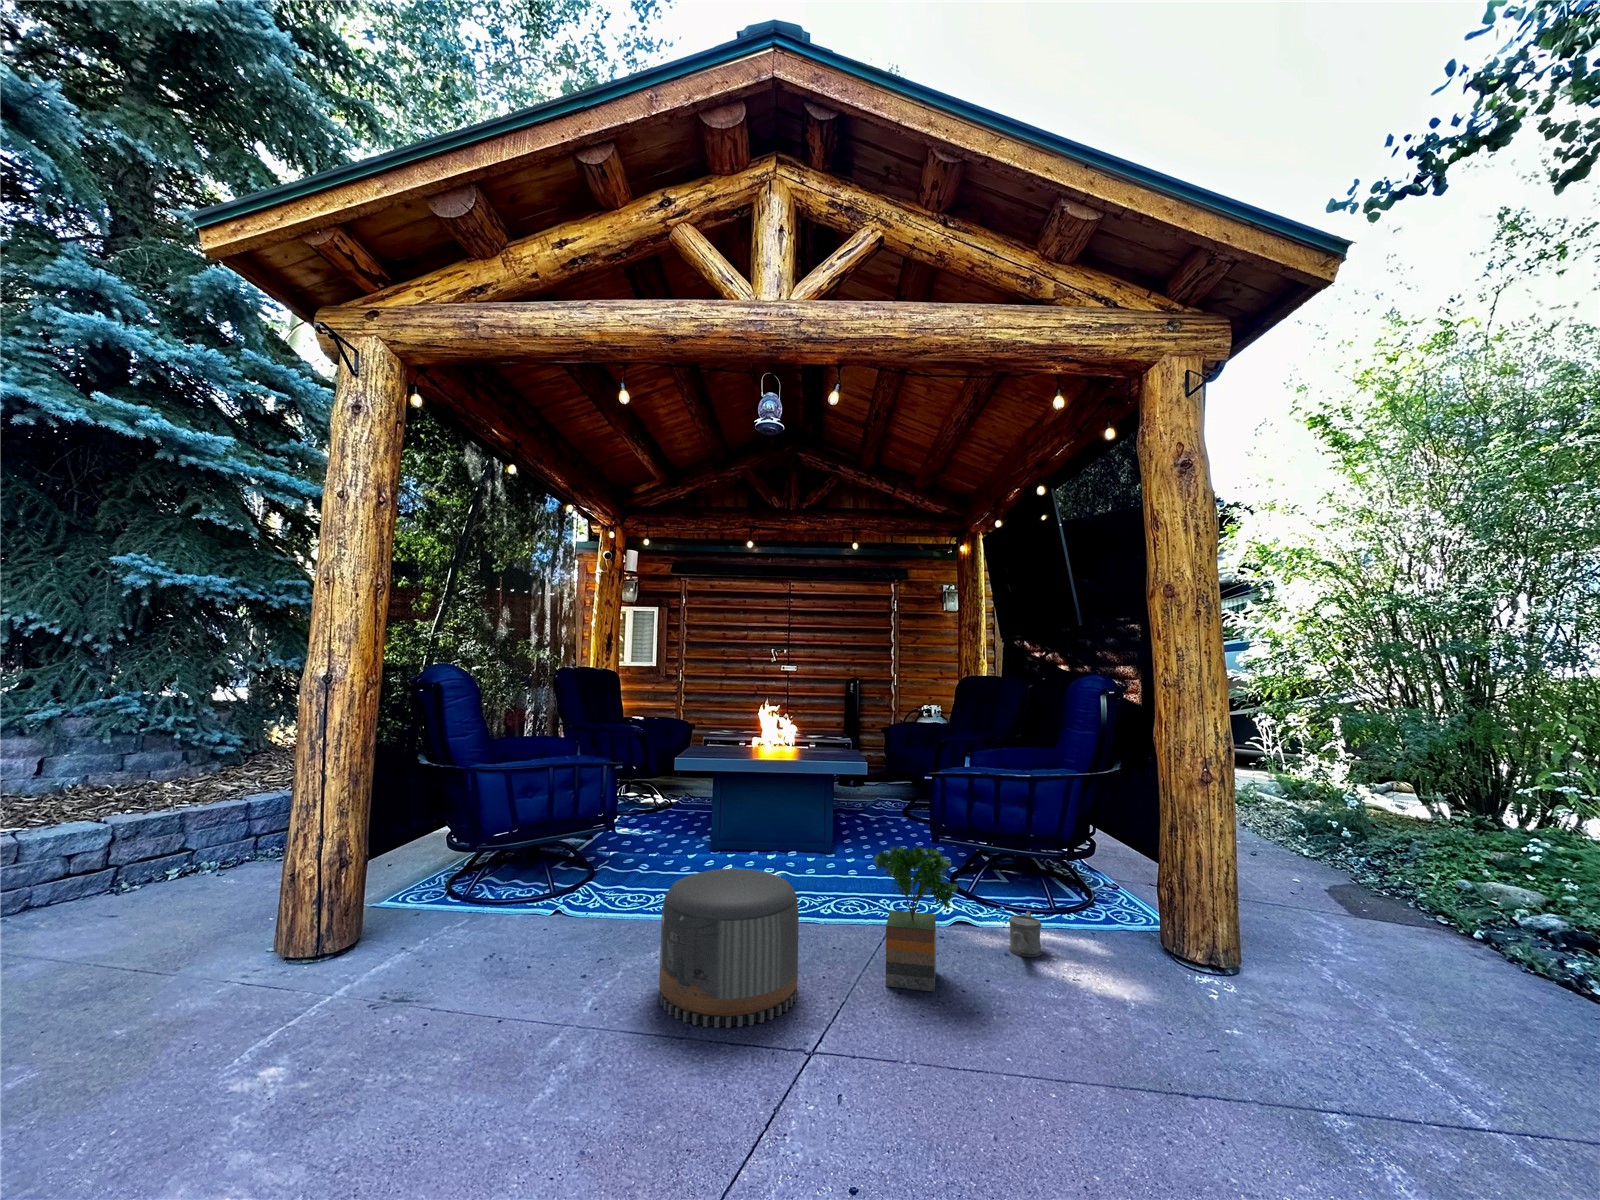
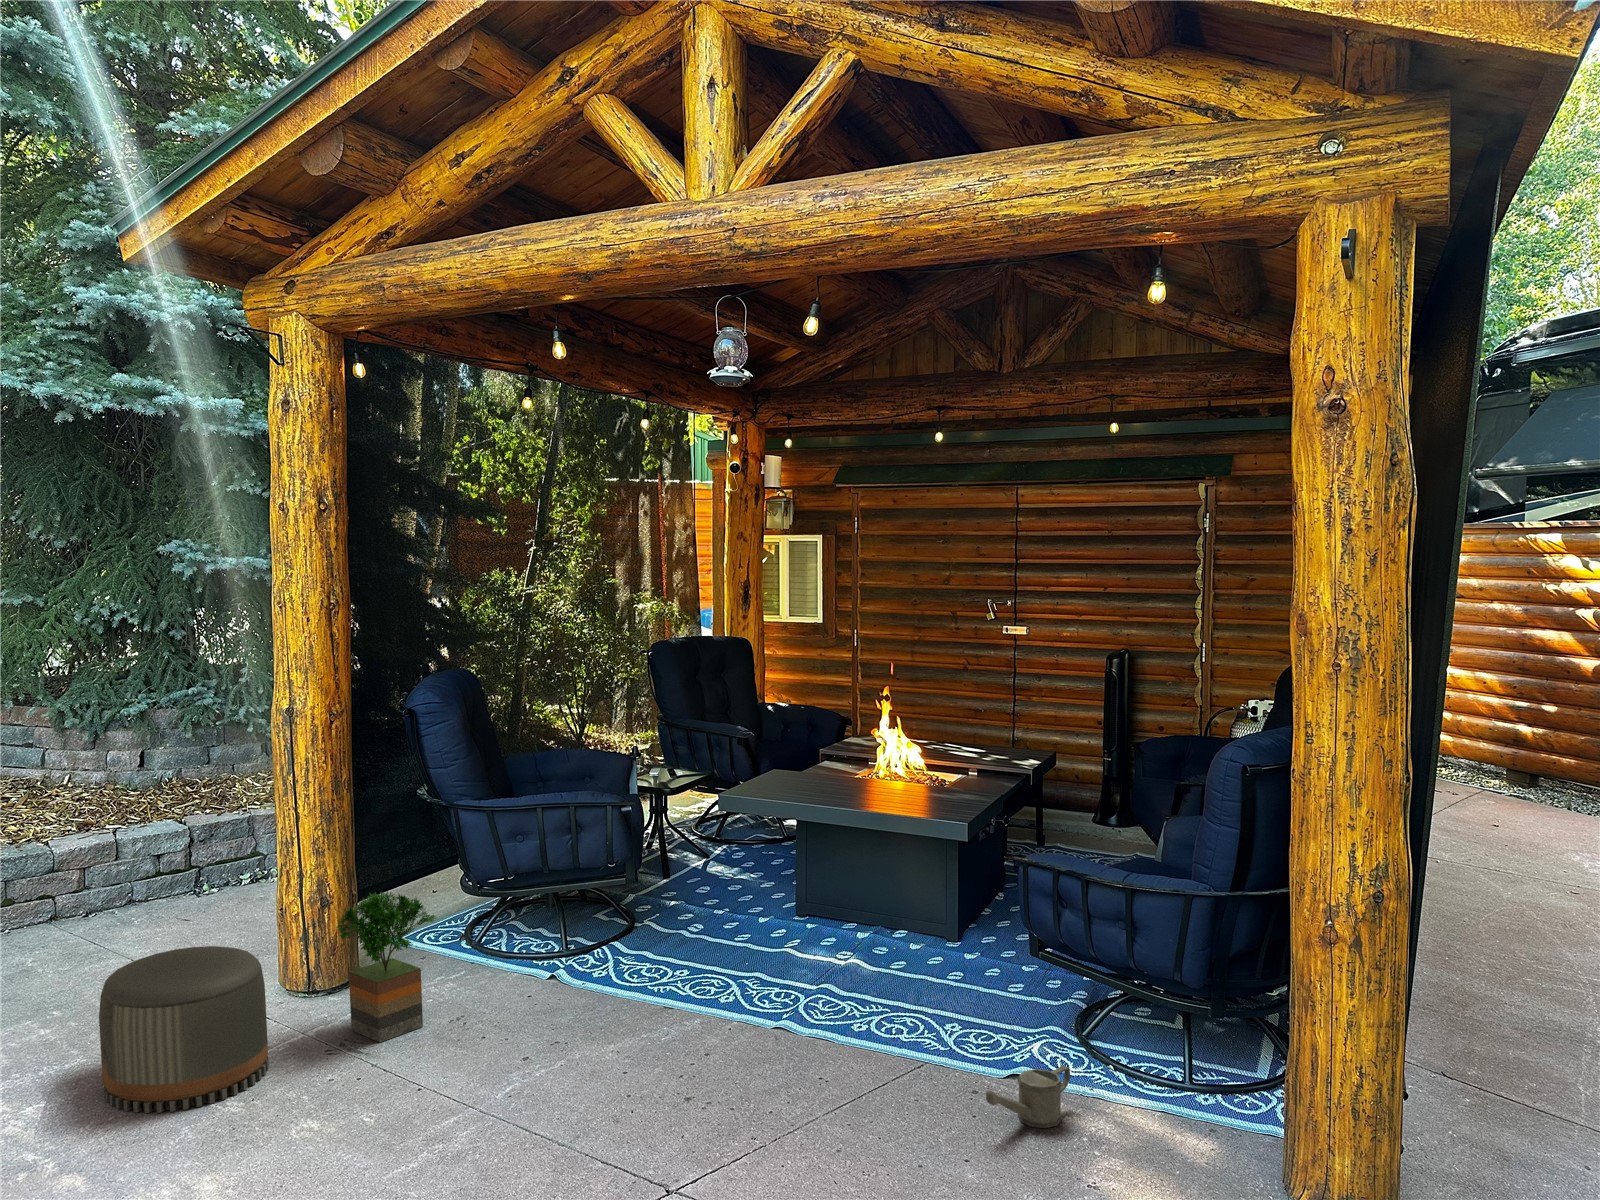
potted tree: present [873,845,958,992] -> present [337,891,436,1043]
pouf: present [659,869,799,1028] -> present [99,946,269,1113]

